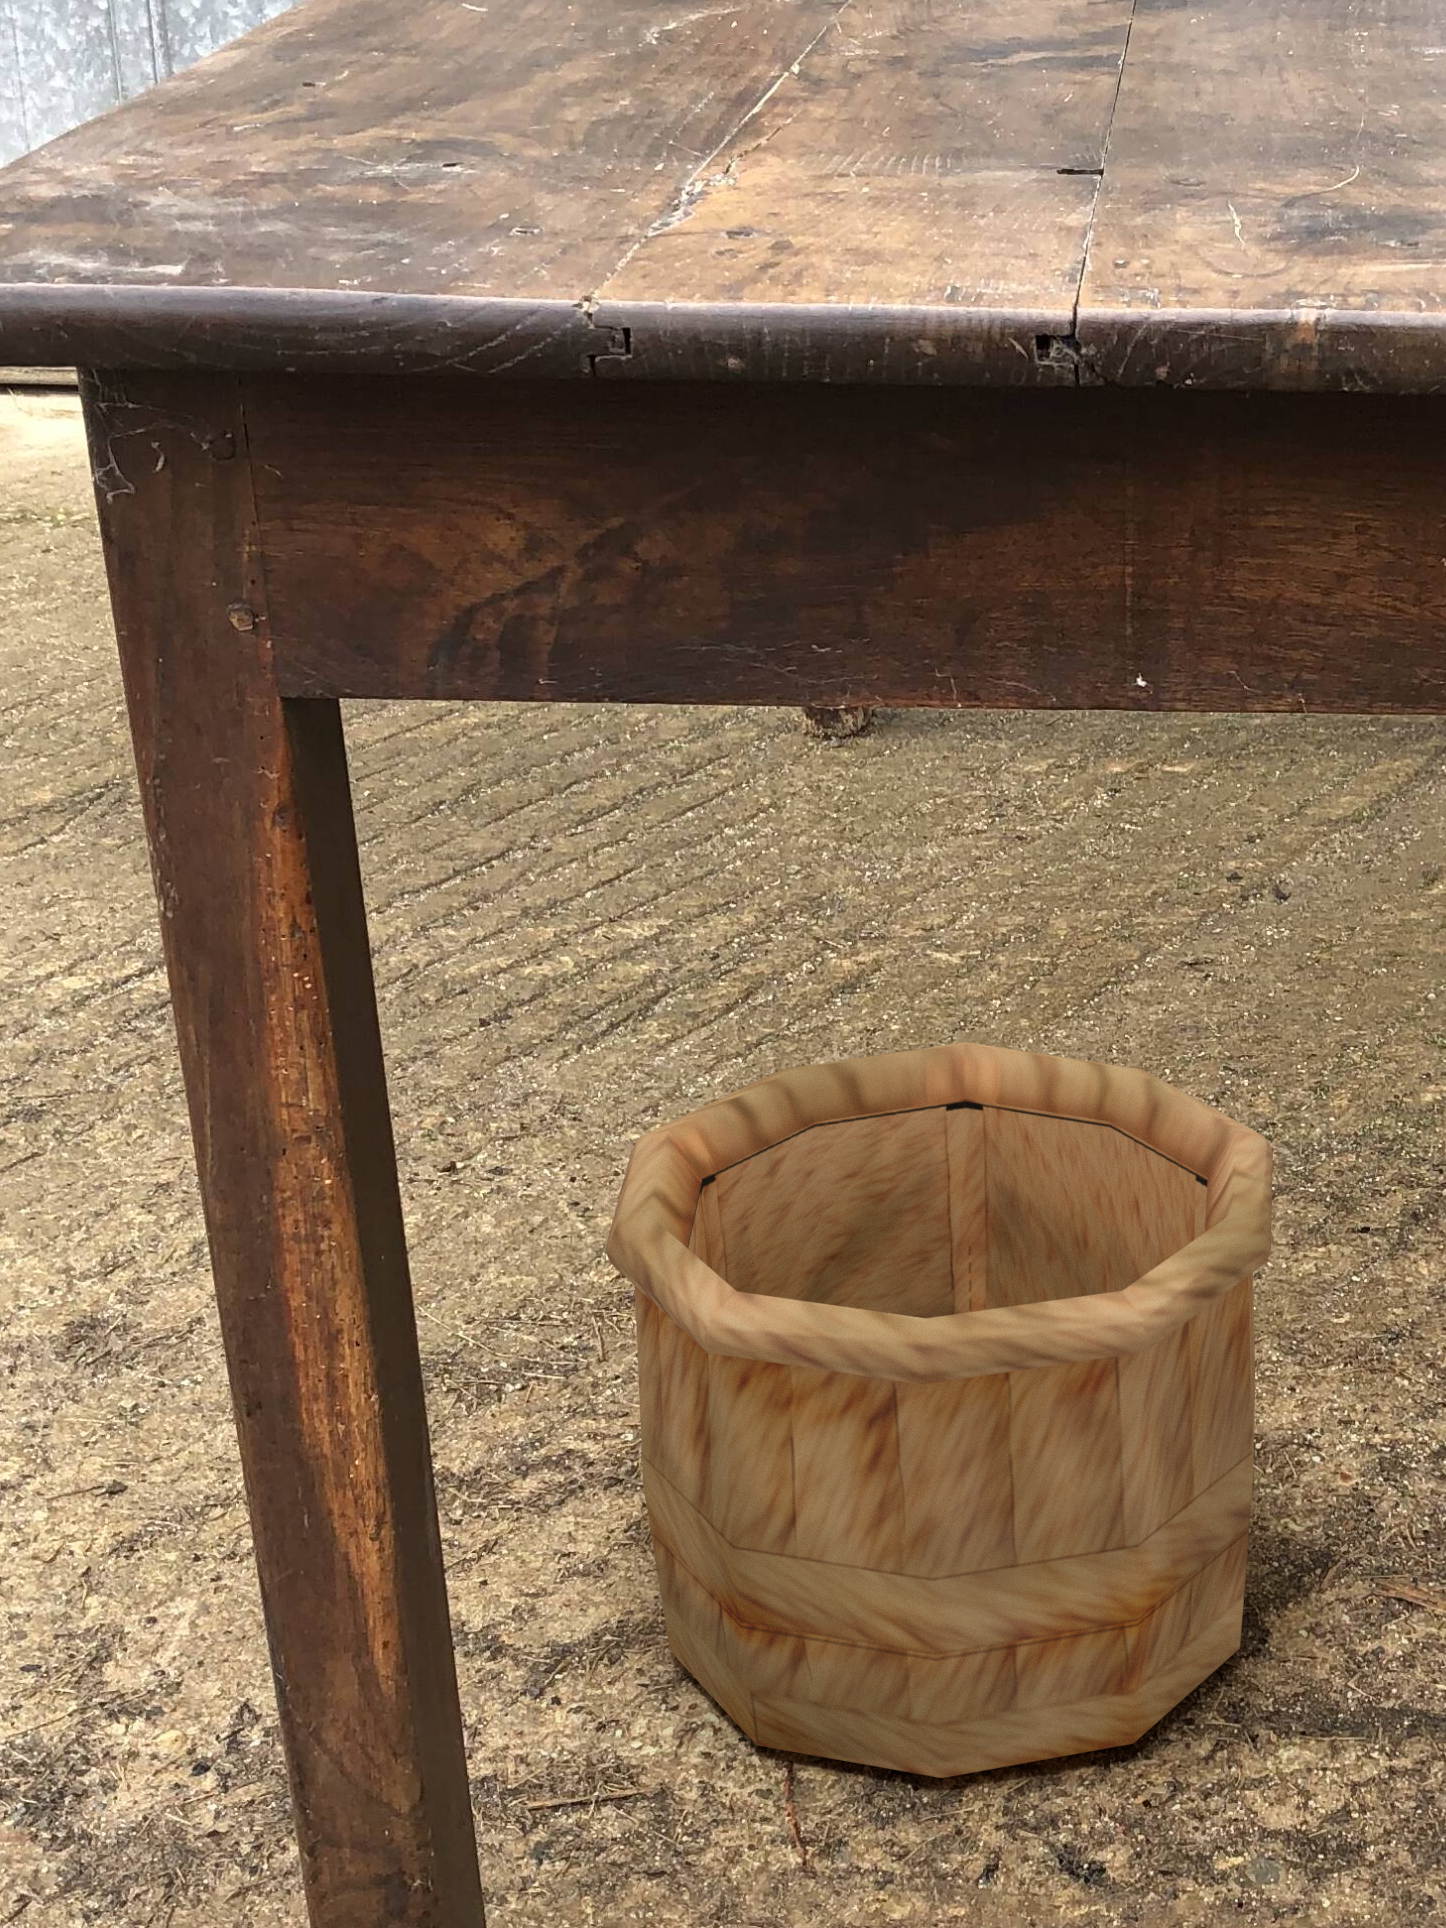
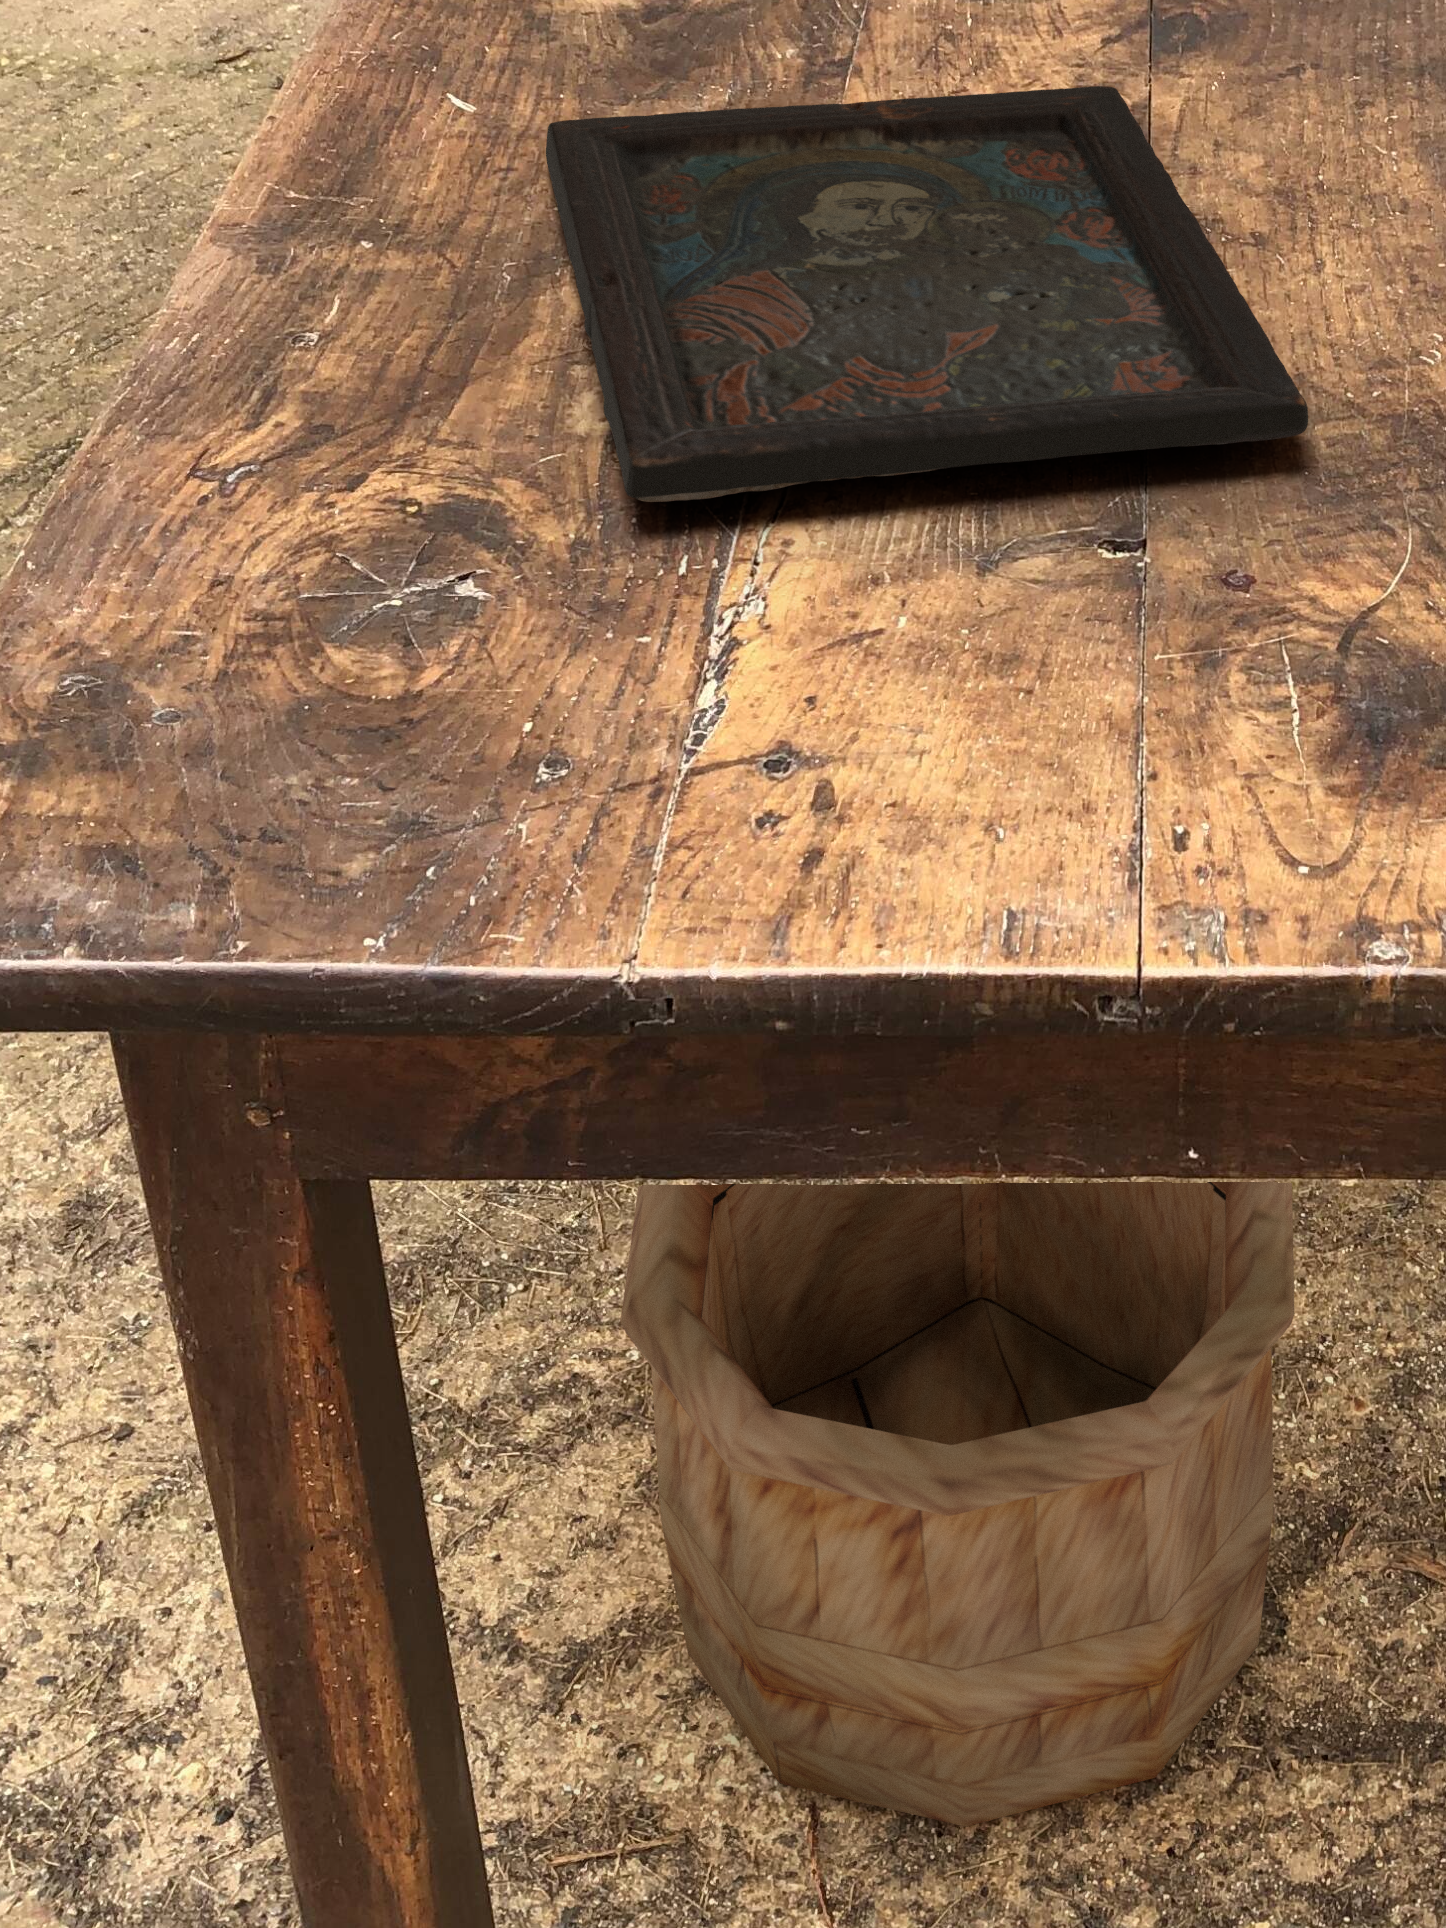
tray: none [552,14,1264,158] -> present [546,86,1308,502]

